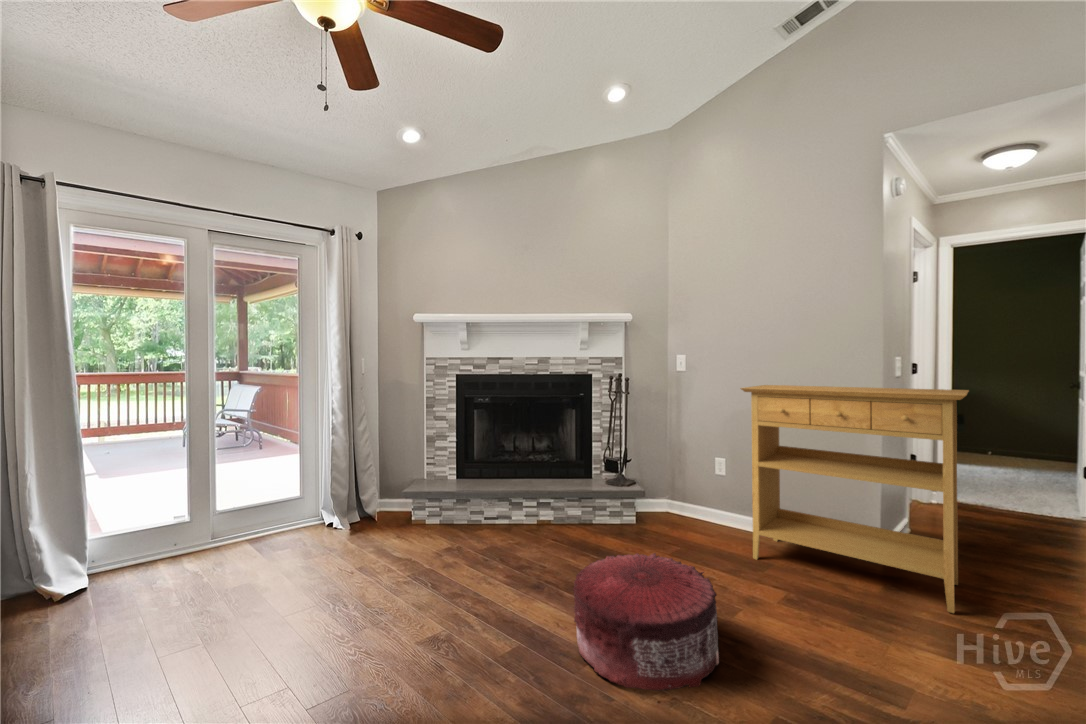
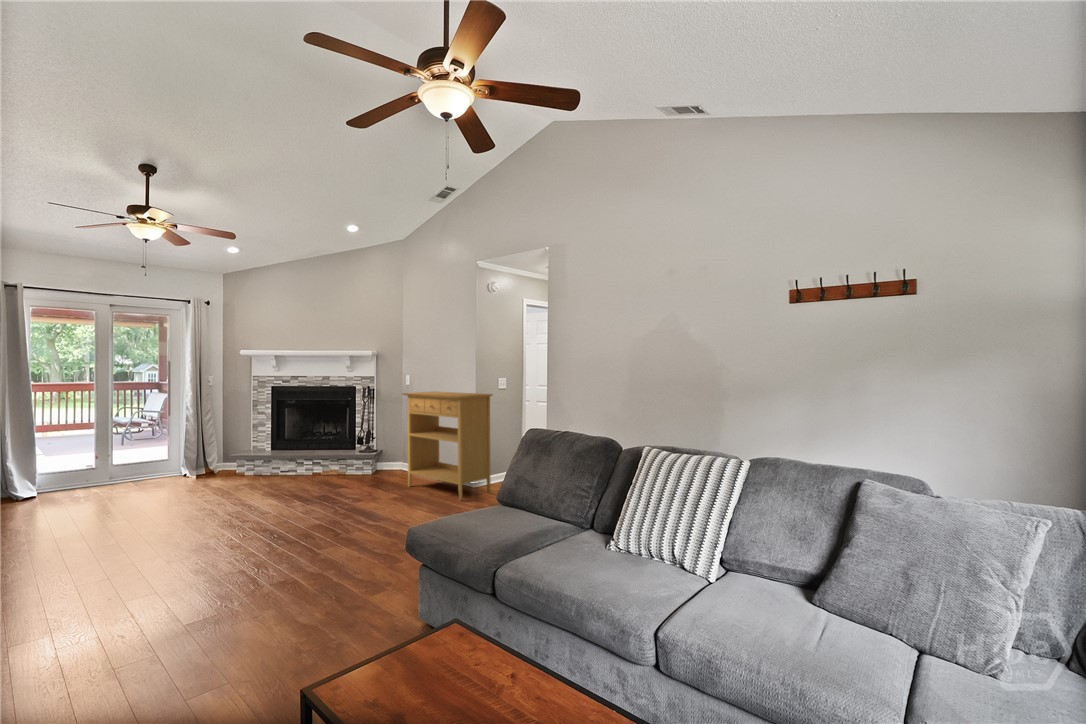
pouf: present [573,553,719,691] -> none [258,473,332,518]

